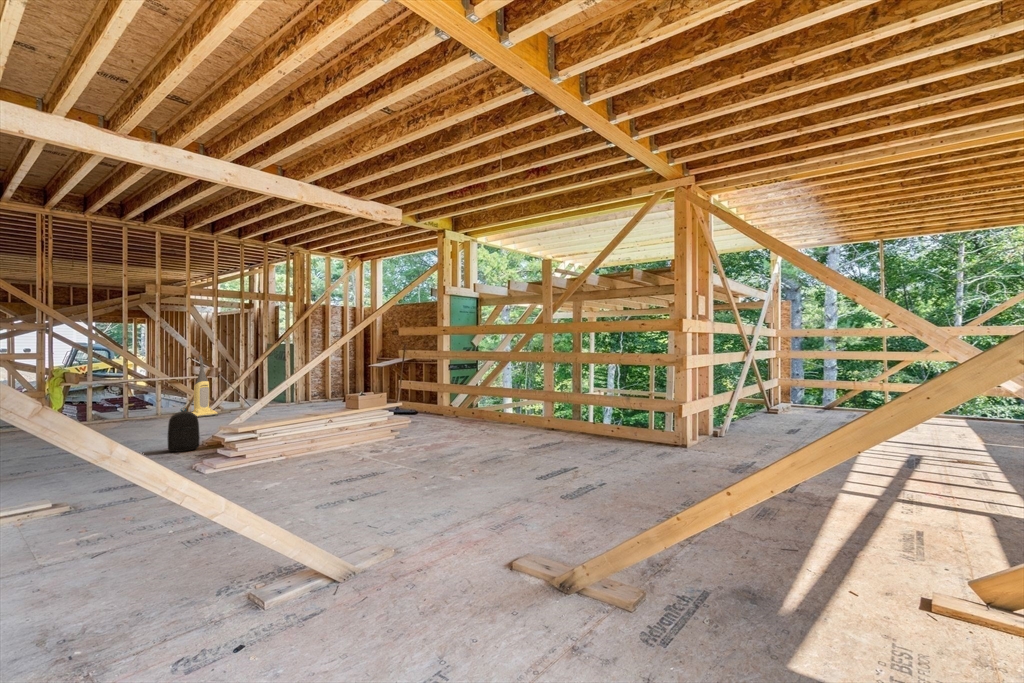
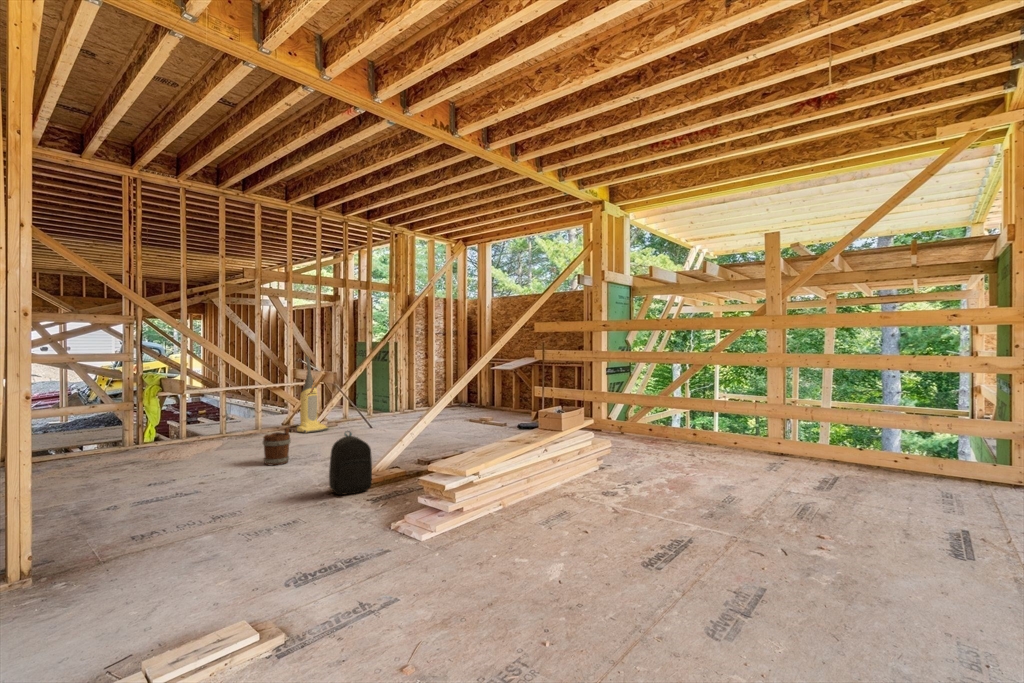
bucket: none [137,410,163,437] -> present [263,428,291,465]

